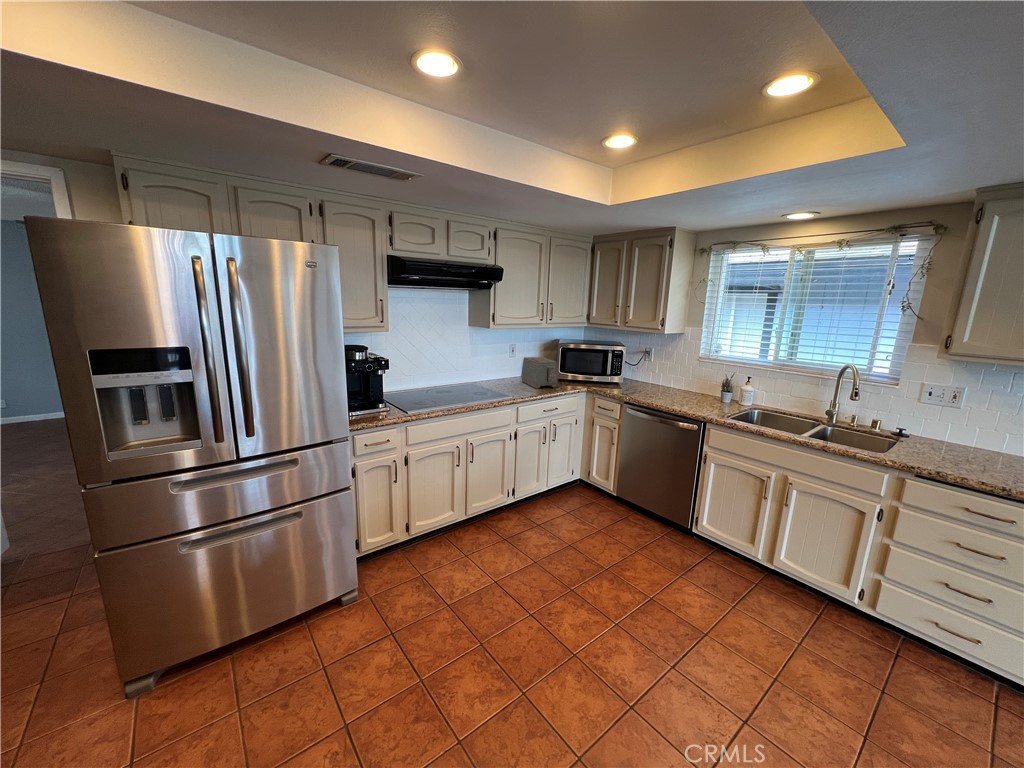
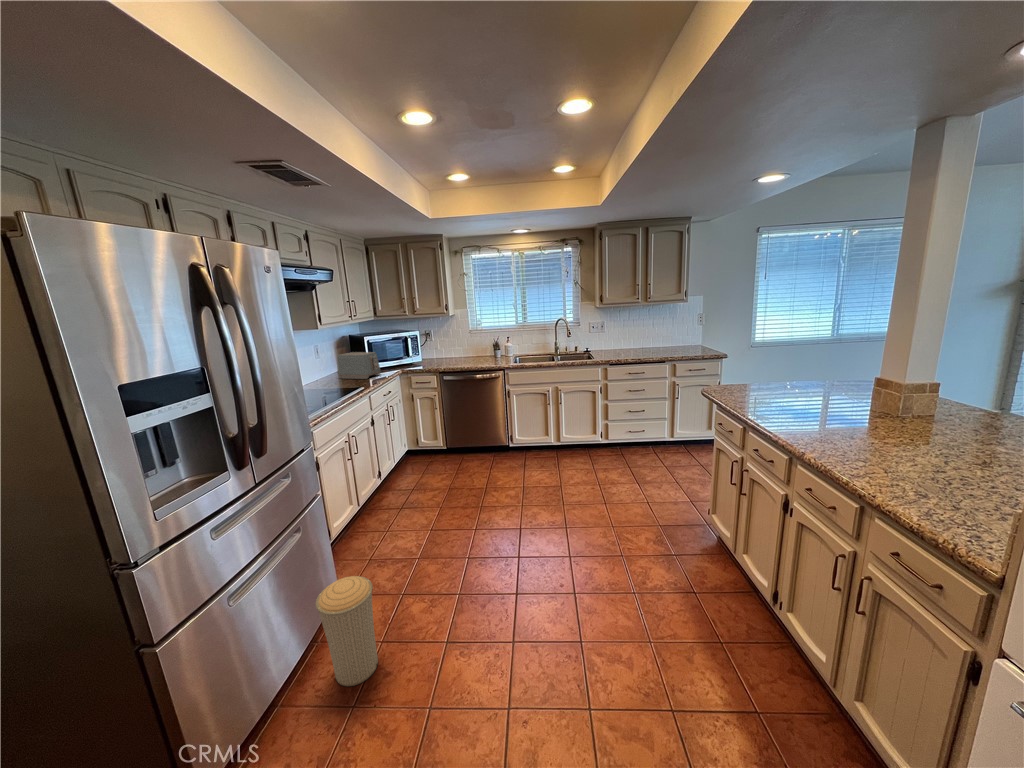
trash can: none [260,579,321,690] -> present [316,576,378,686]

